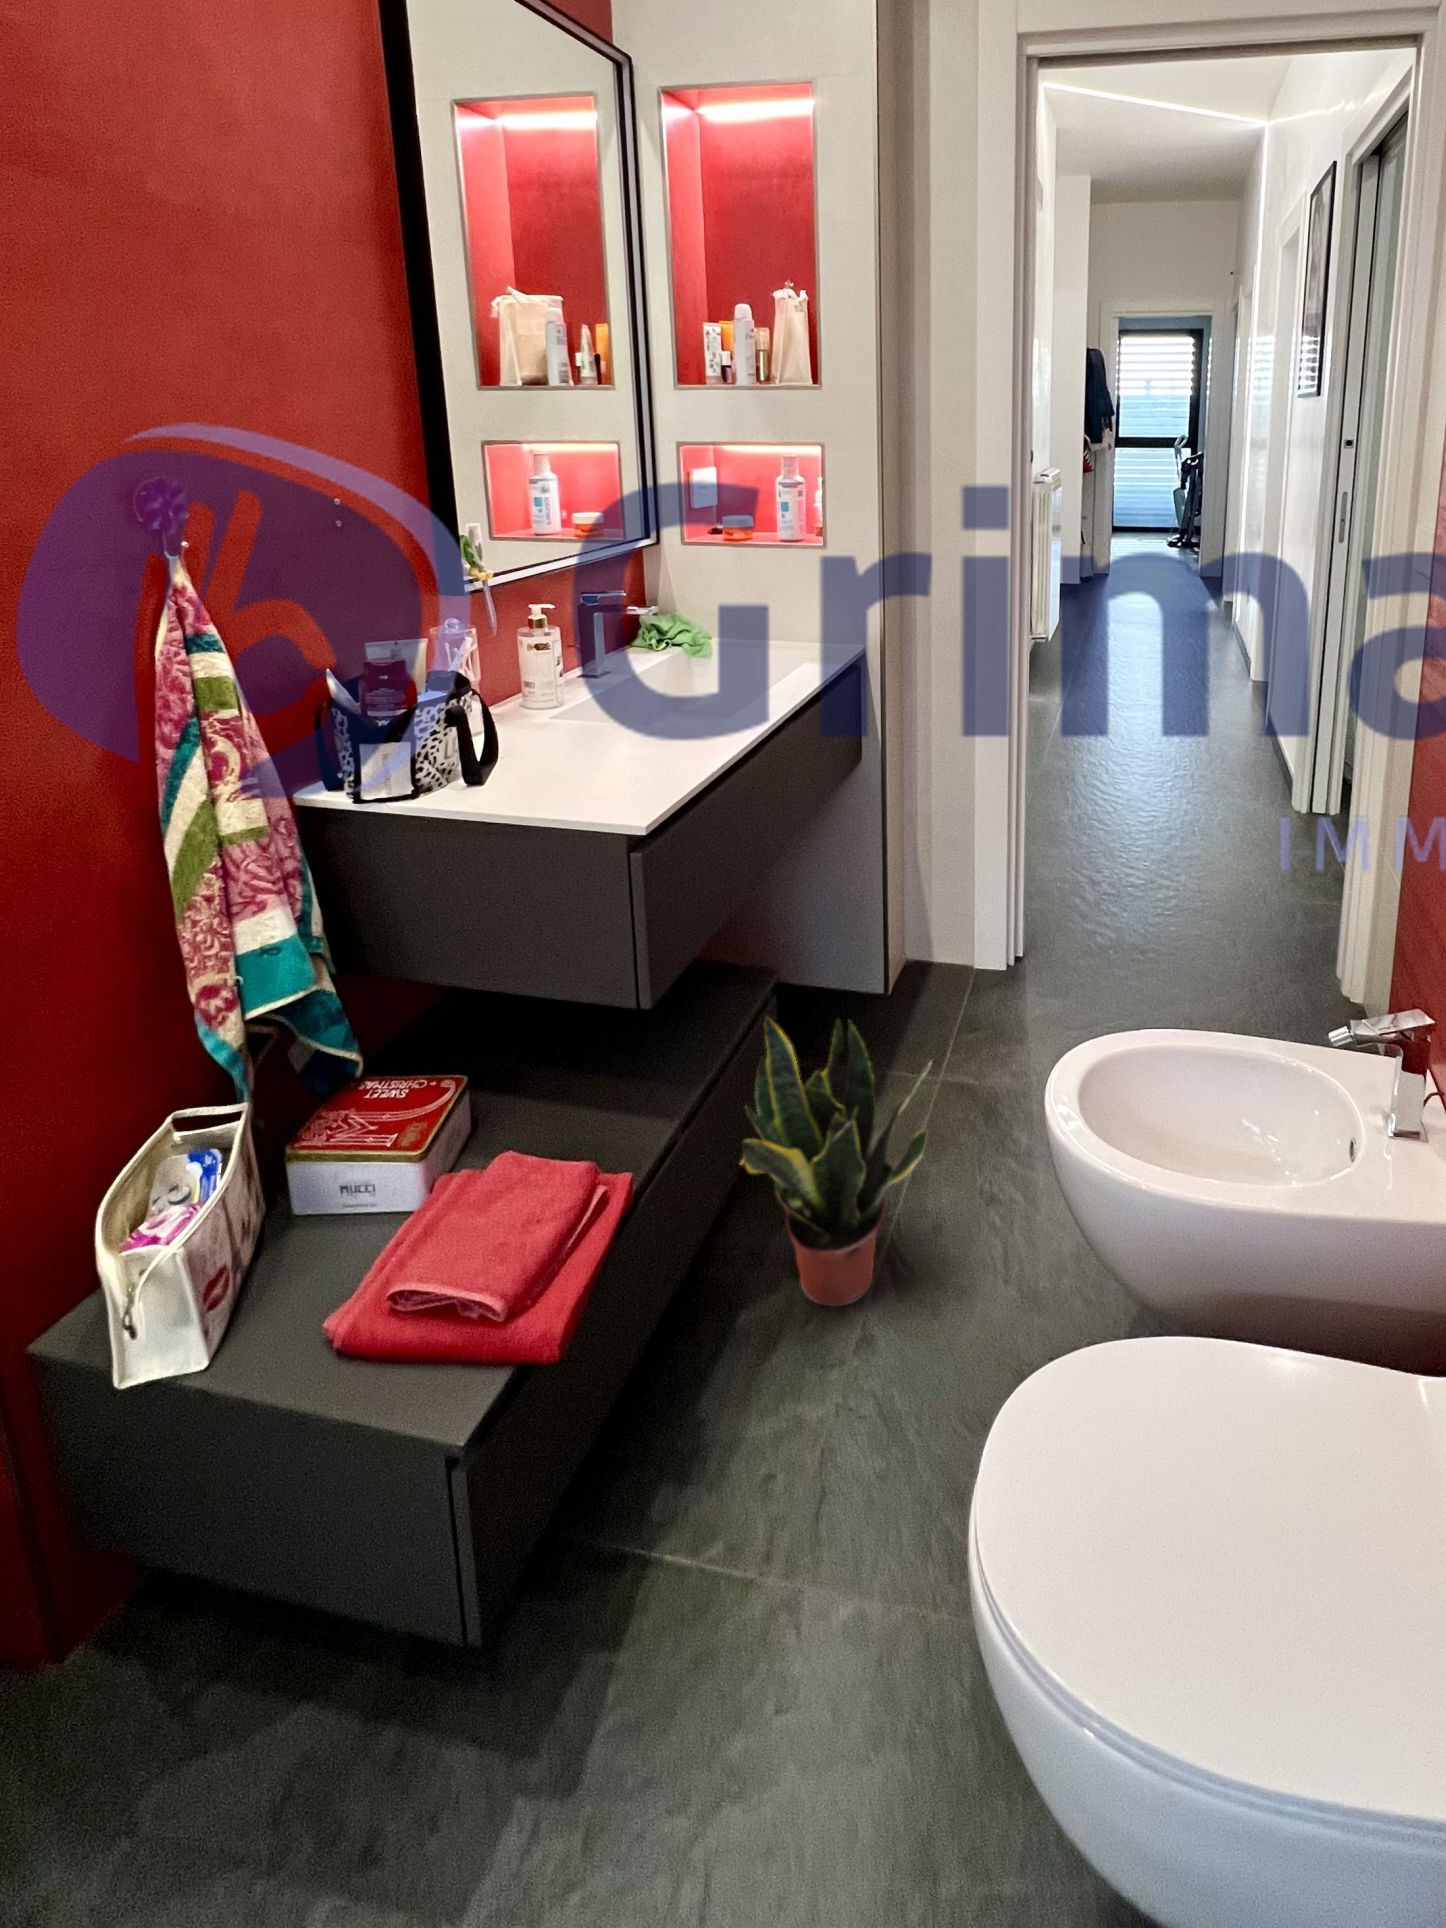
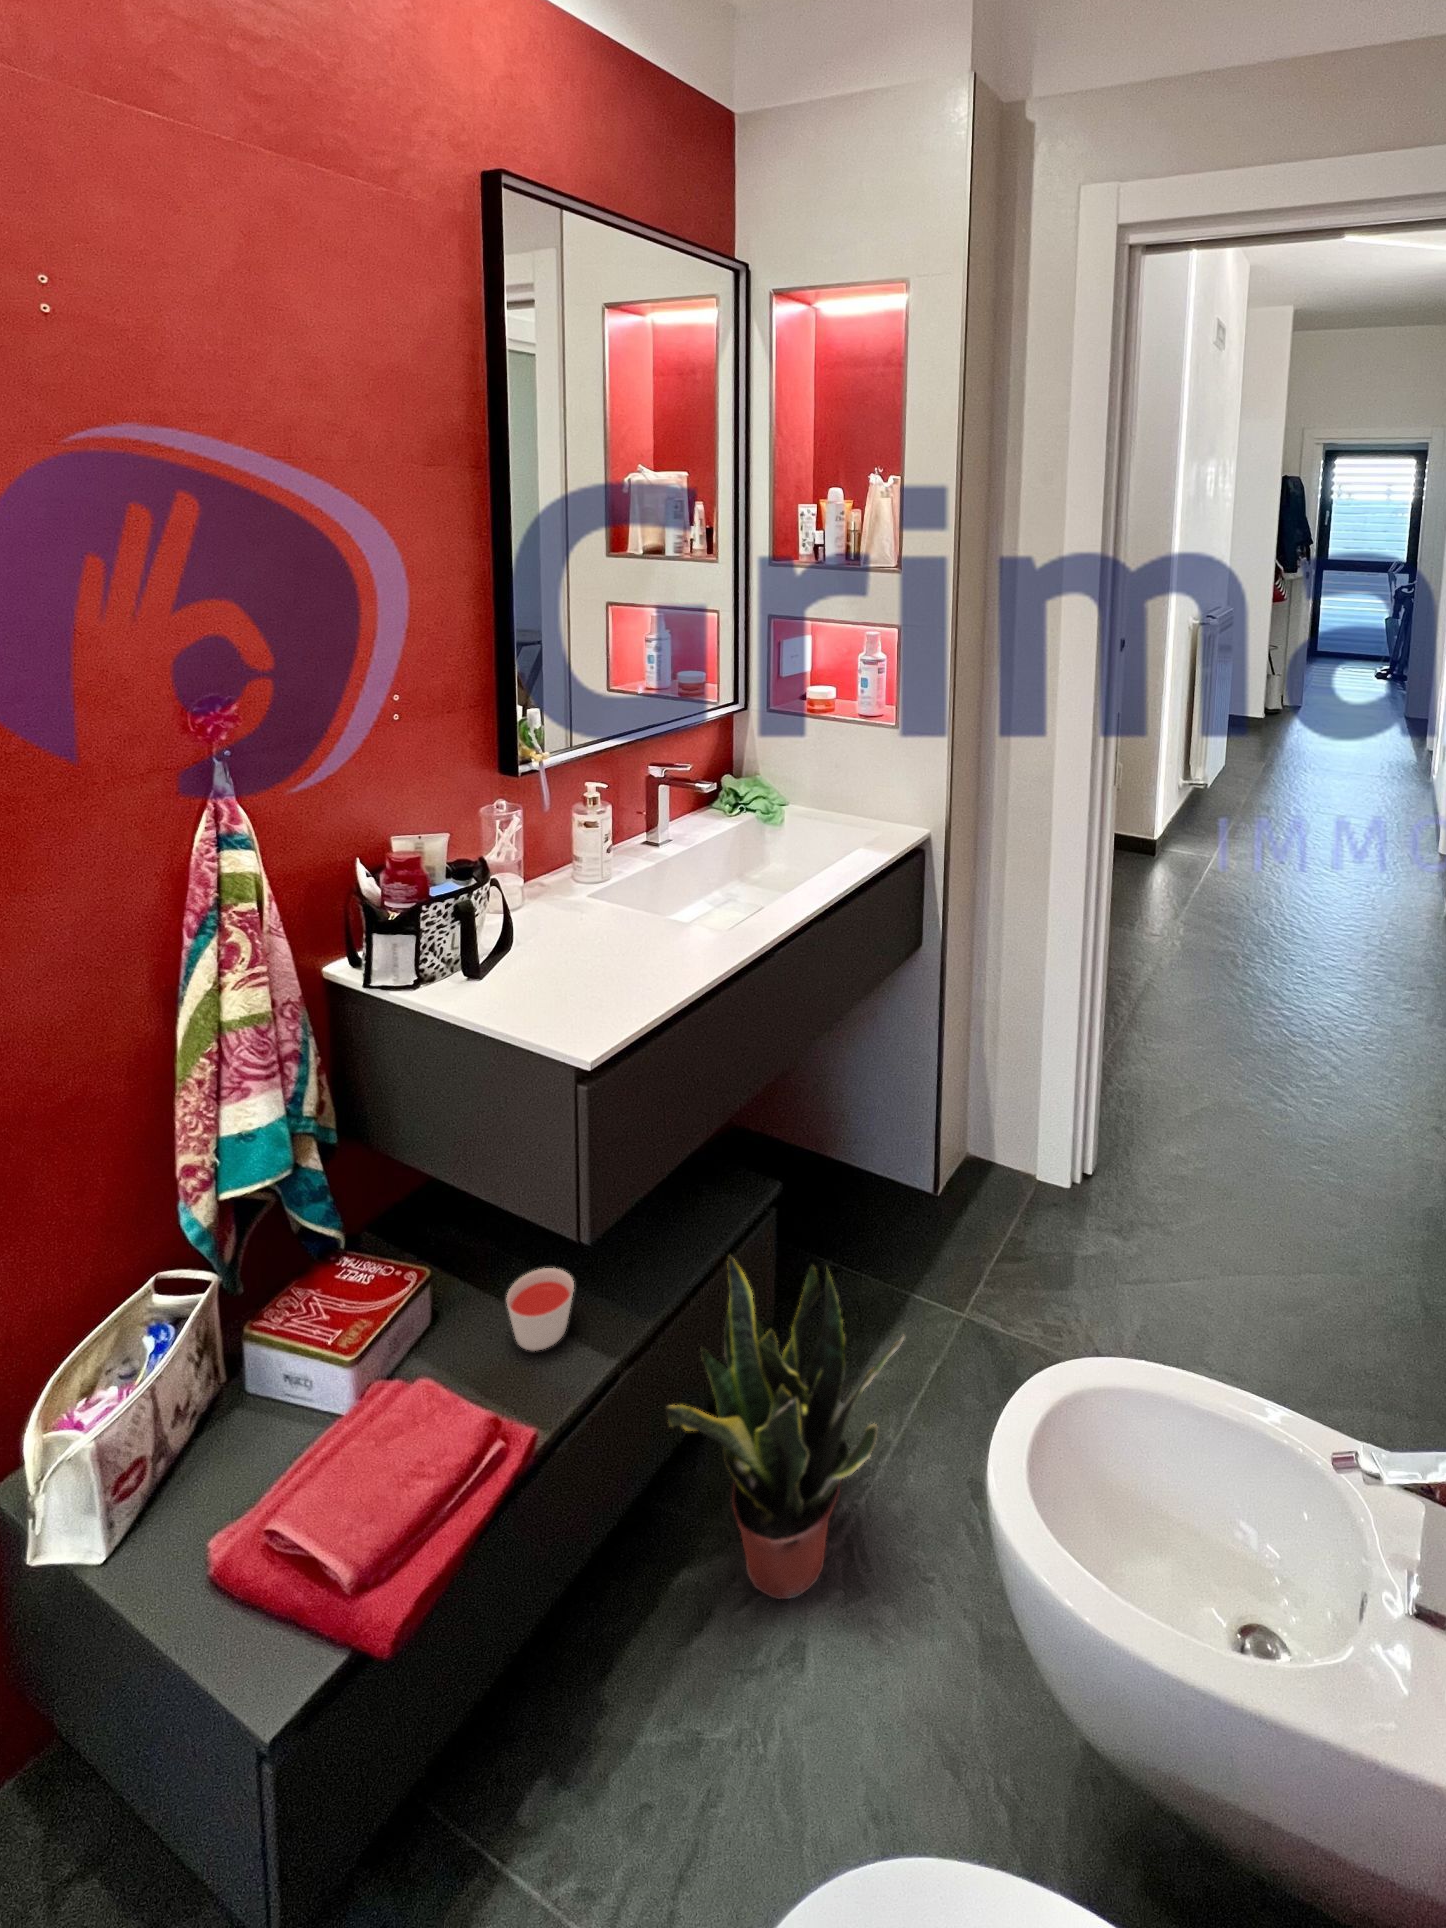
candle: none [553,1059,620,1132] -> present [507,1268,574,1351]

